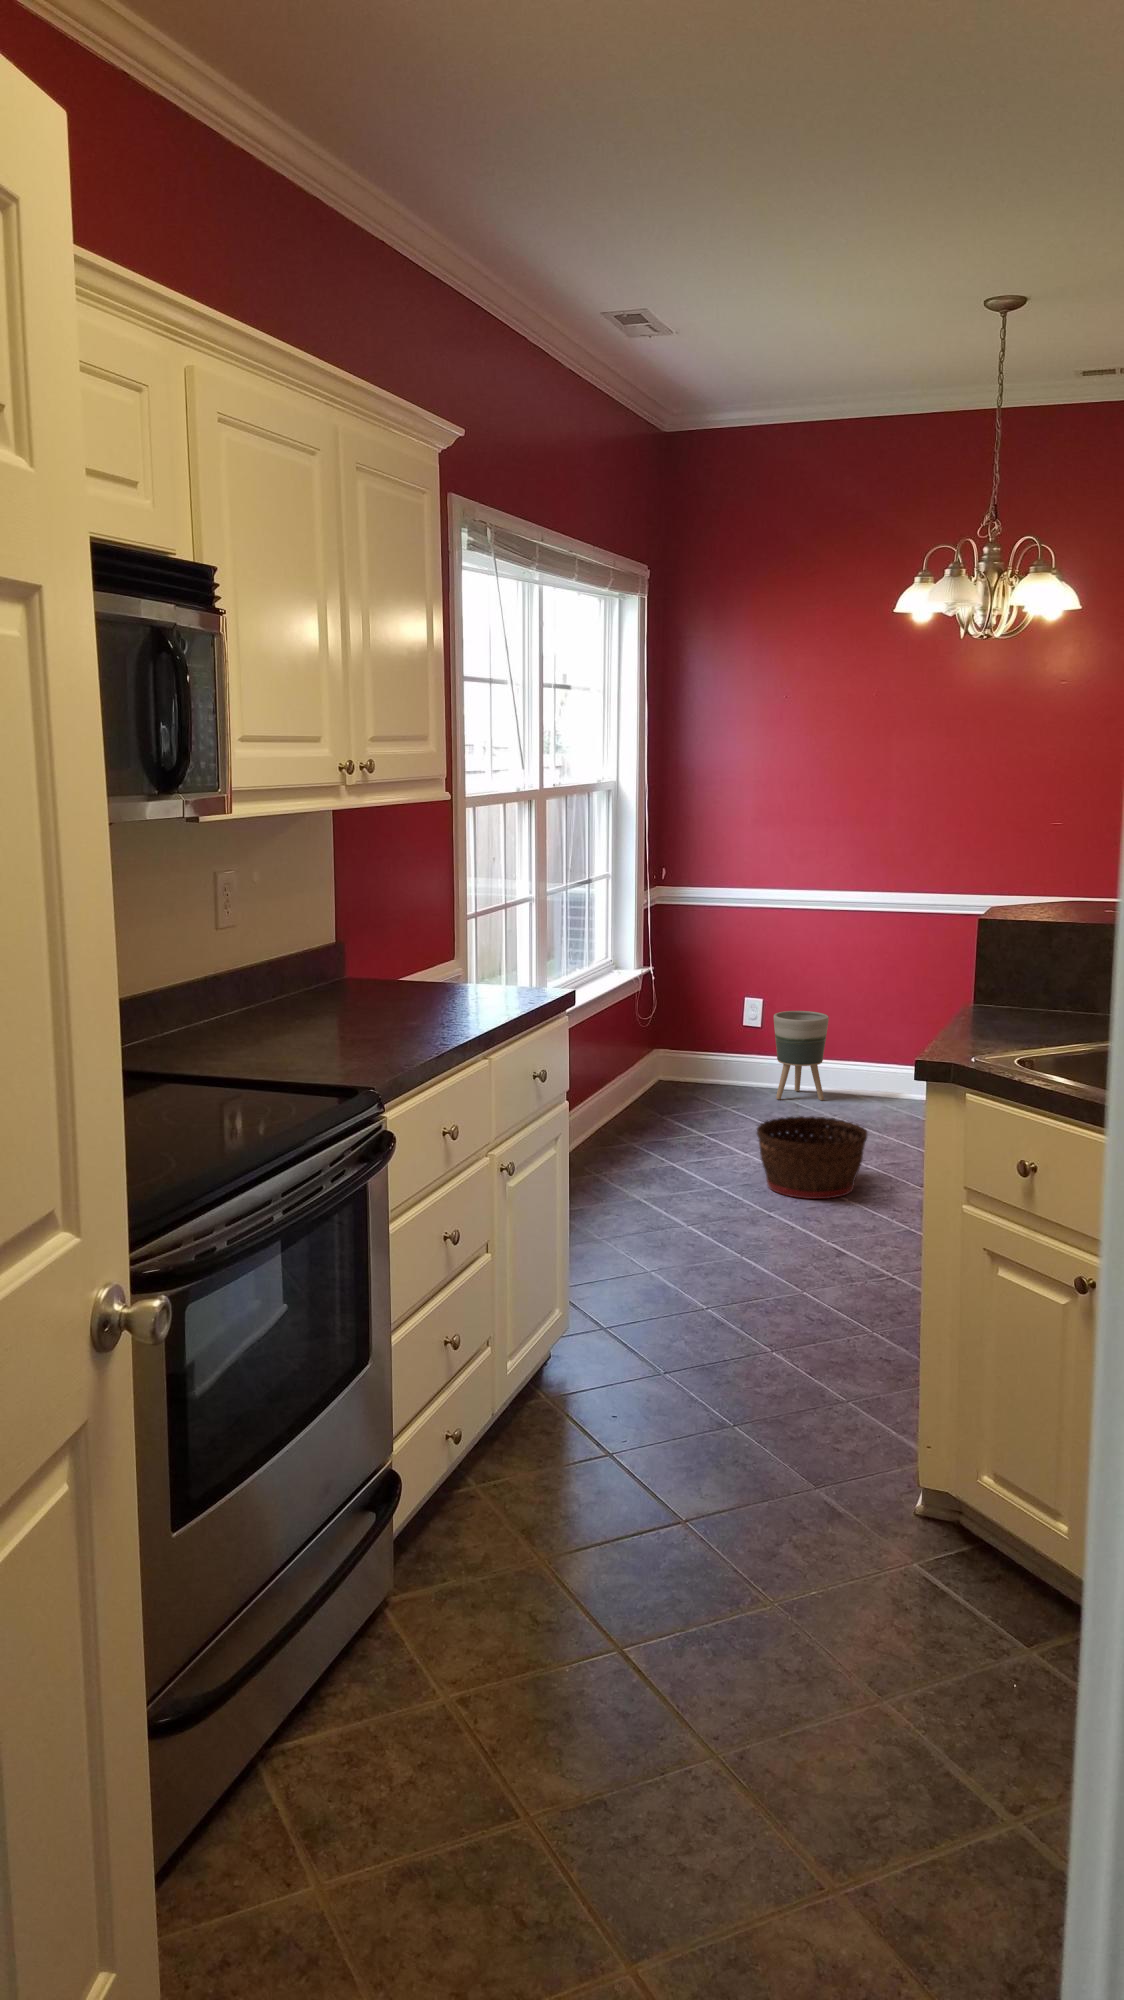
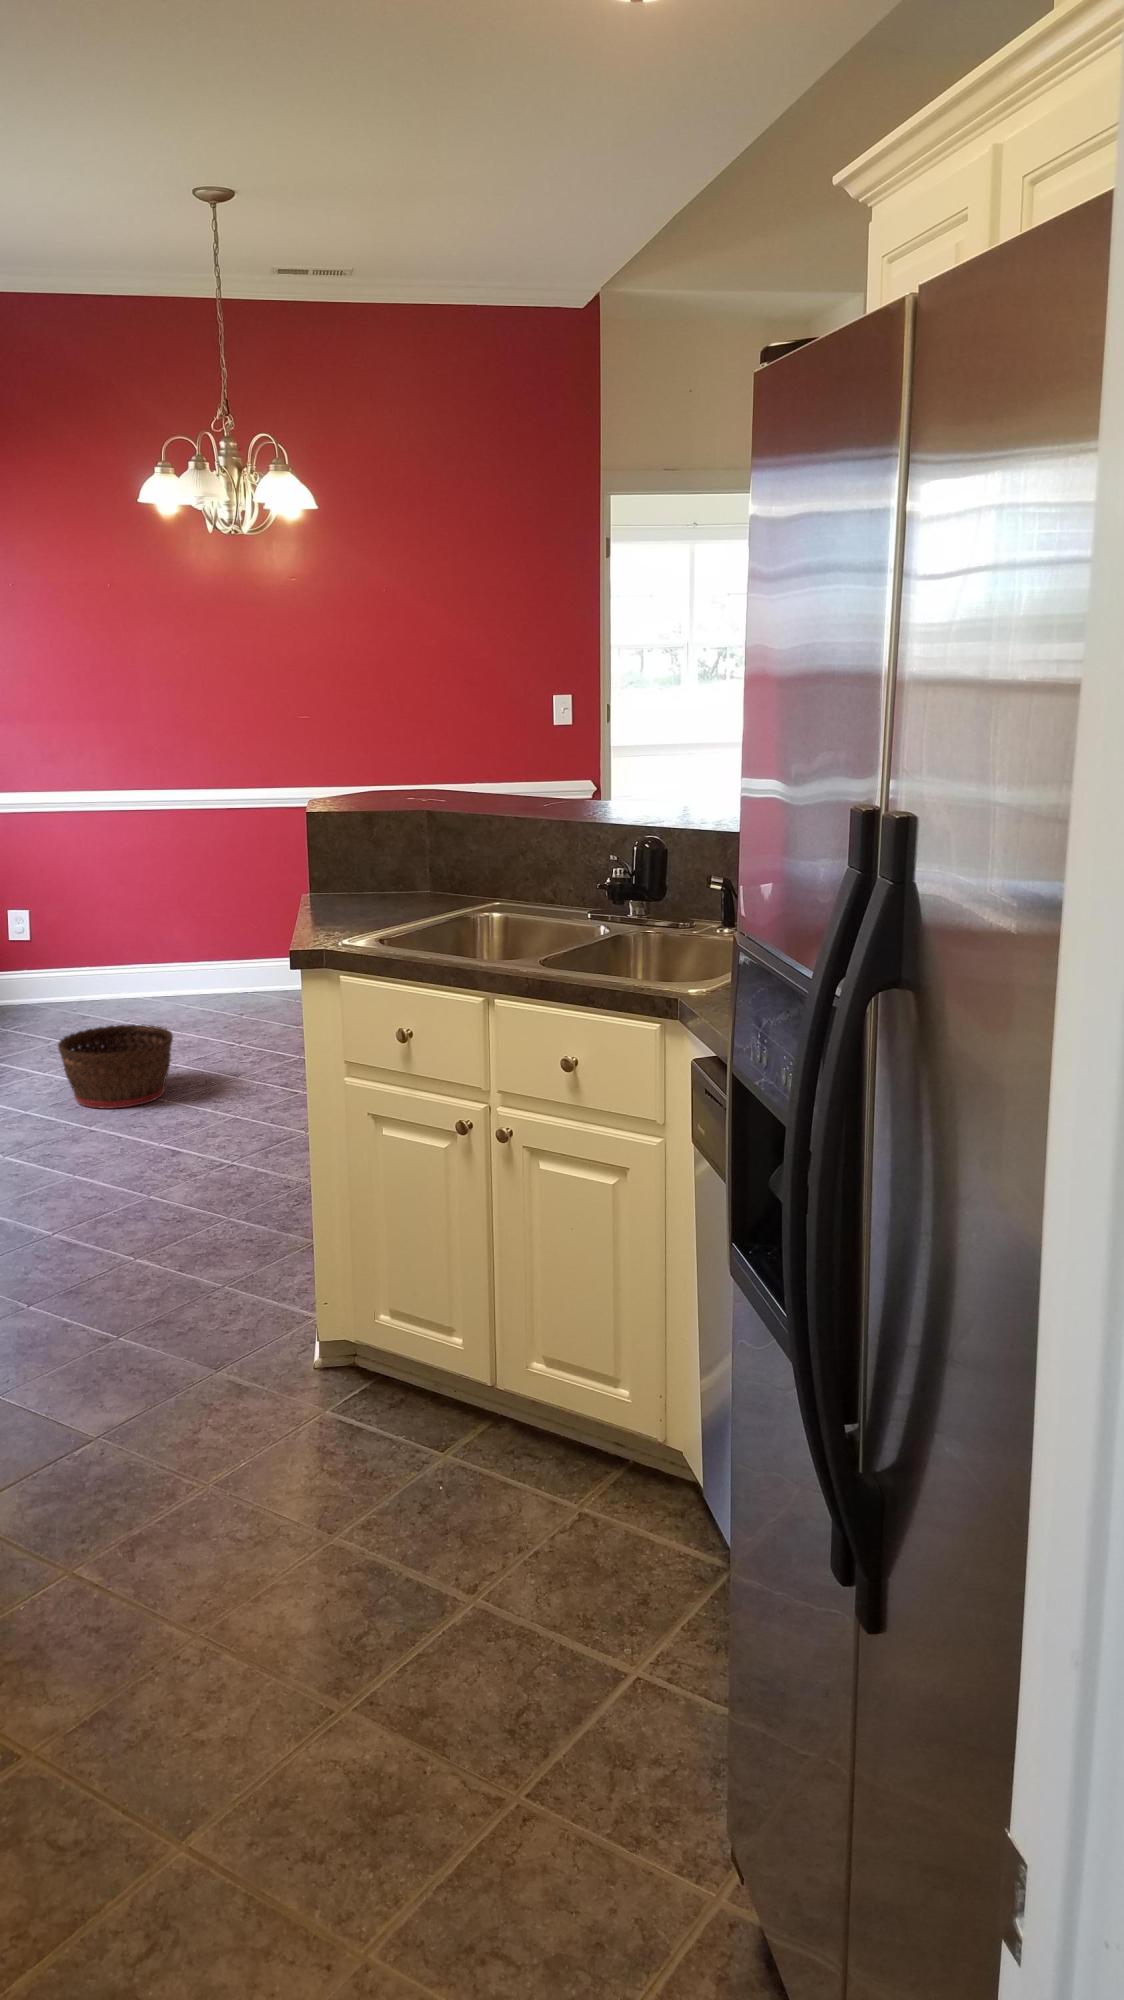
planter: present [773,1011,829,1100] -> none [41,920,105,1015]

